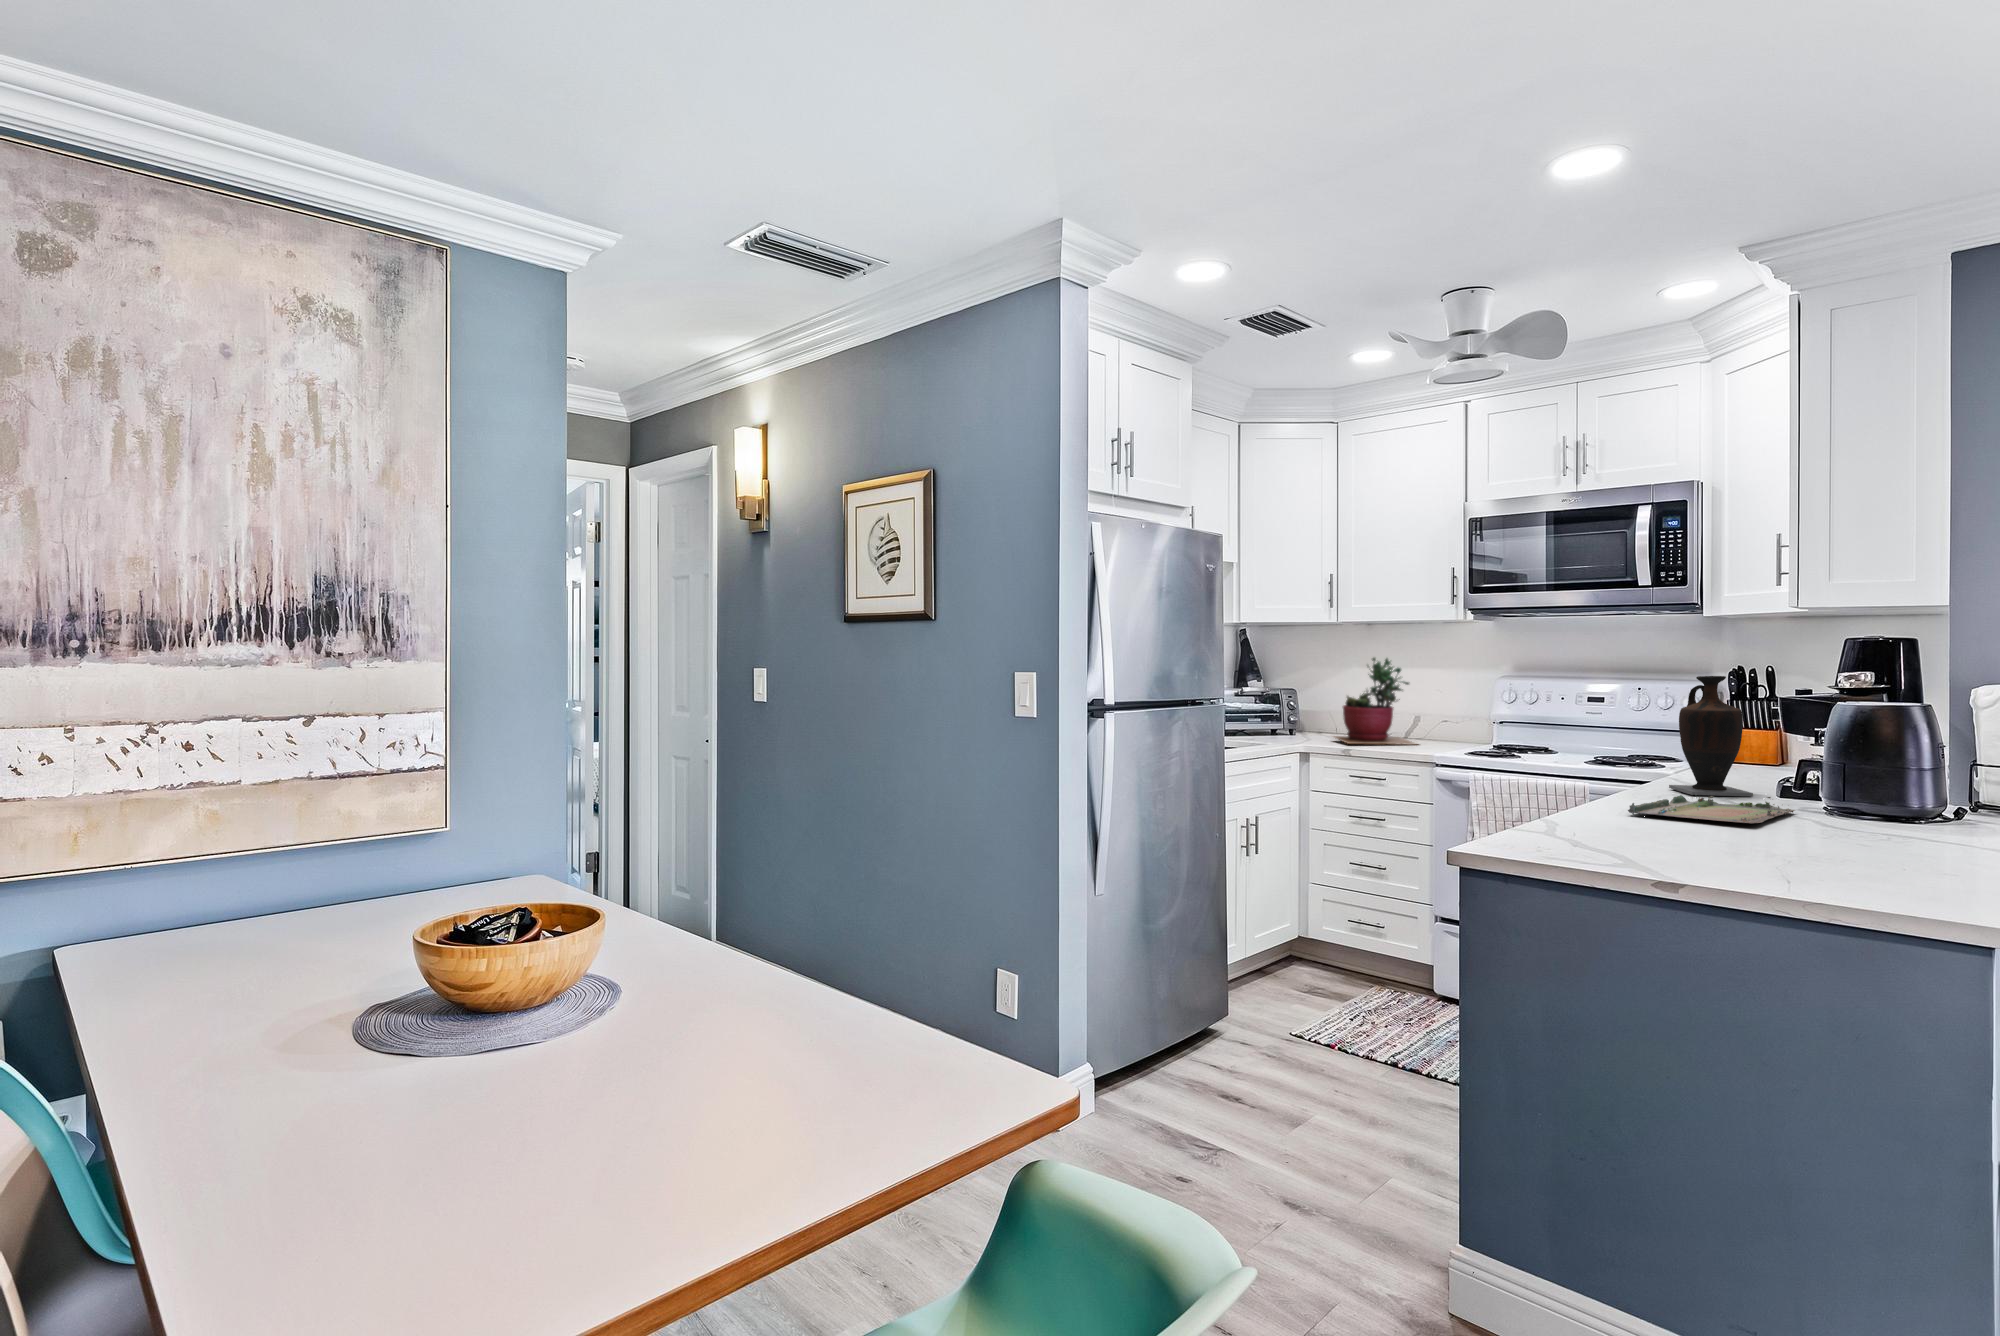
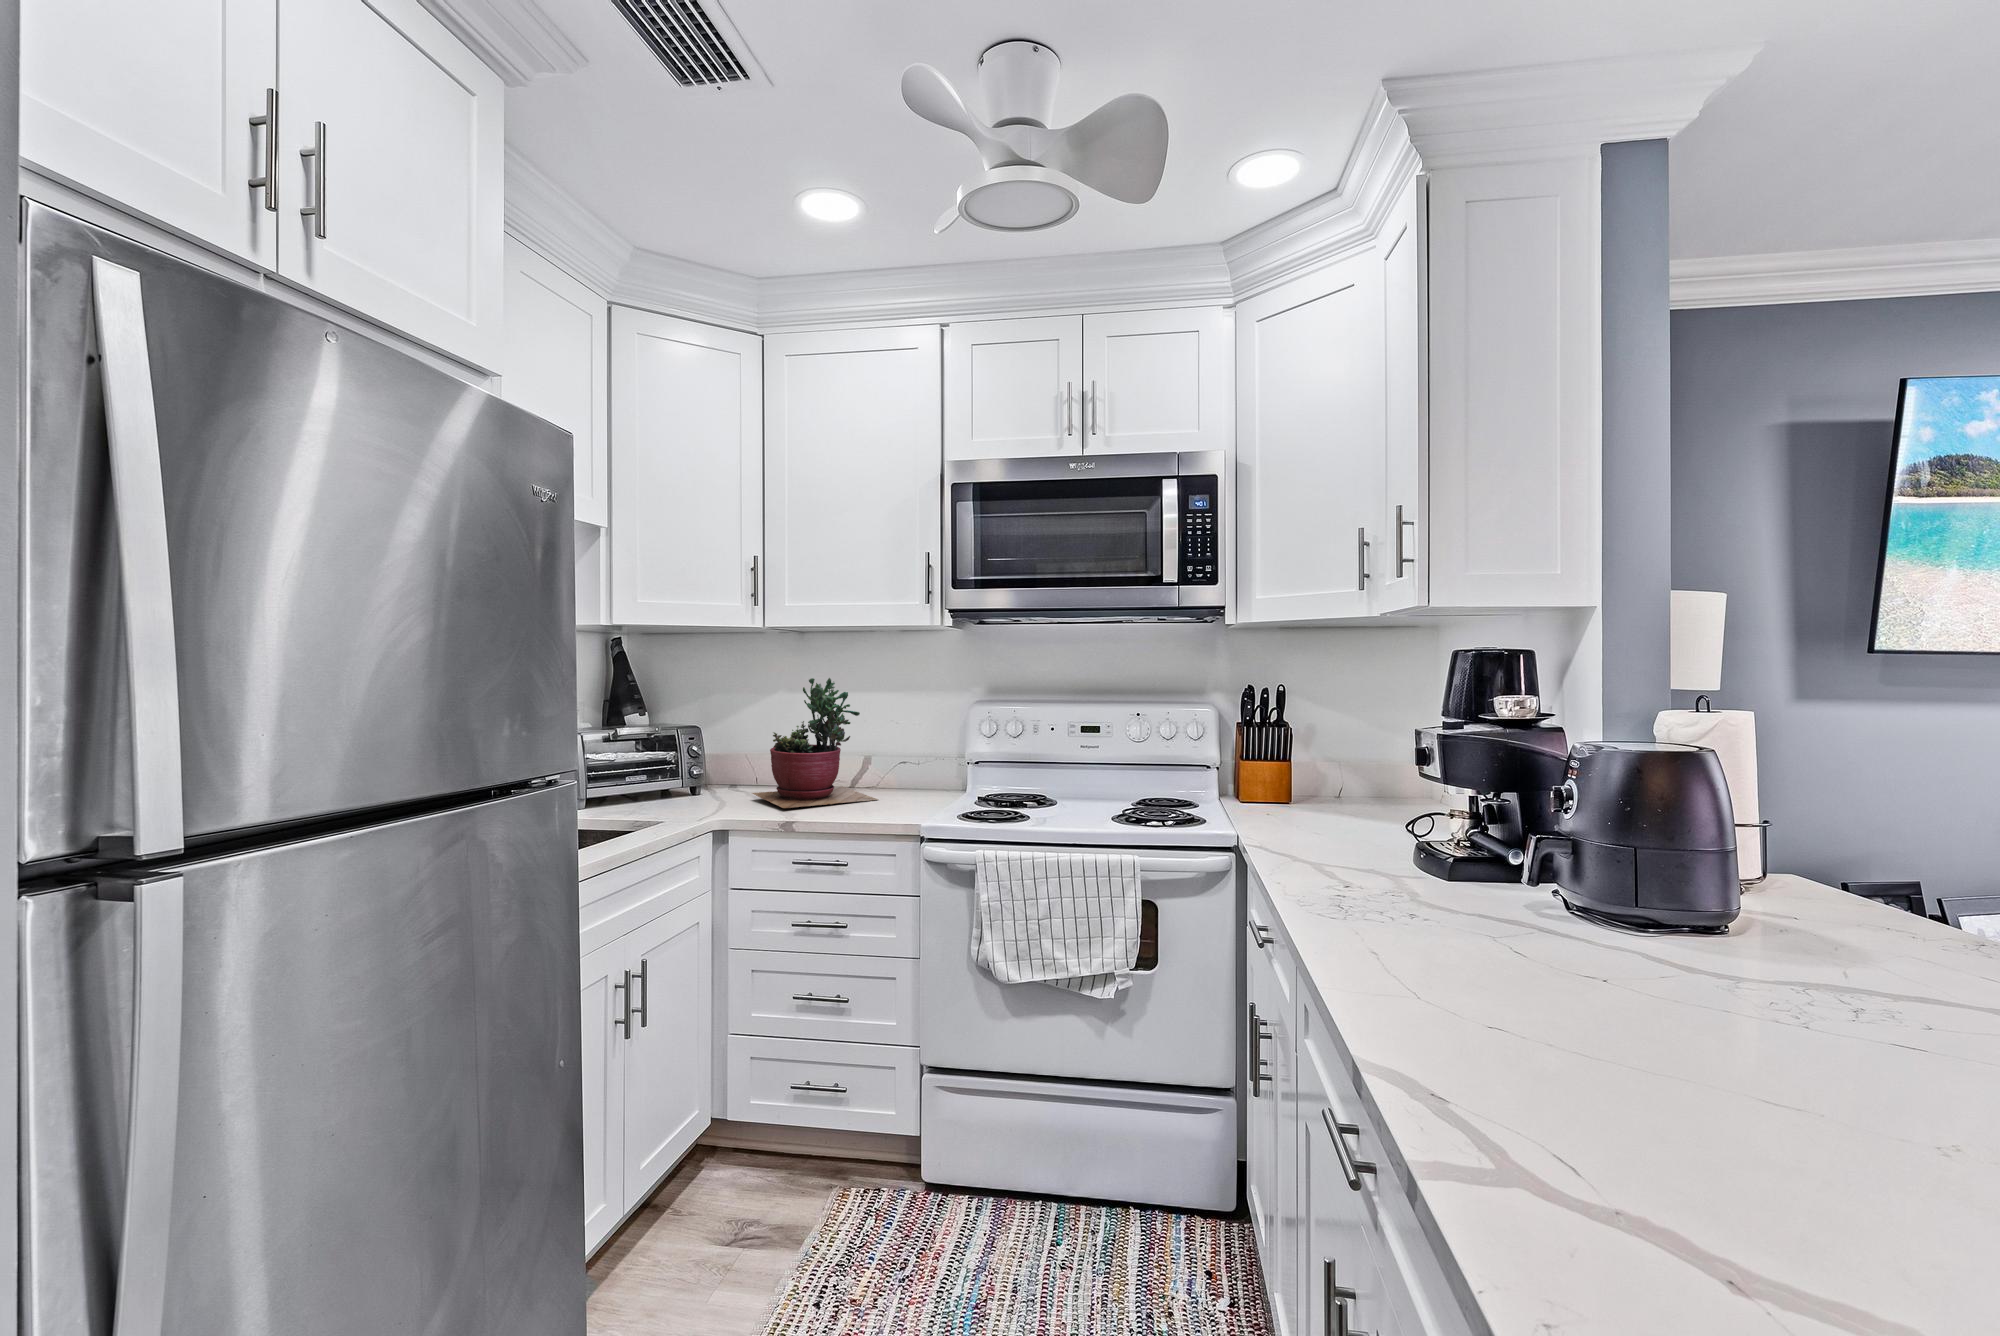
vase: present [1669,676,1753,796] -> none [1339,712,1470,914]
tray: present [1628,795,1795,824] -> none [1445,928,1789,1055]

